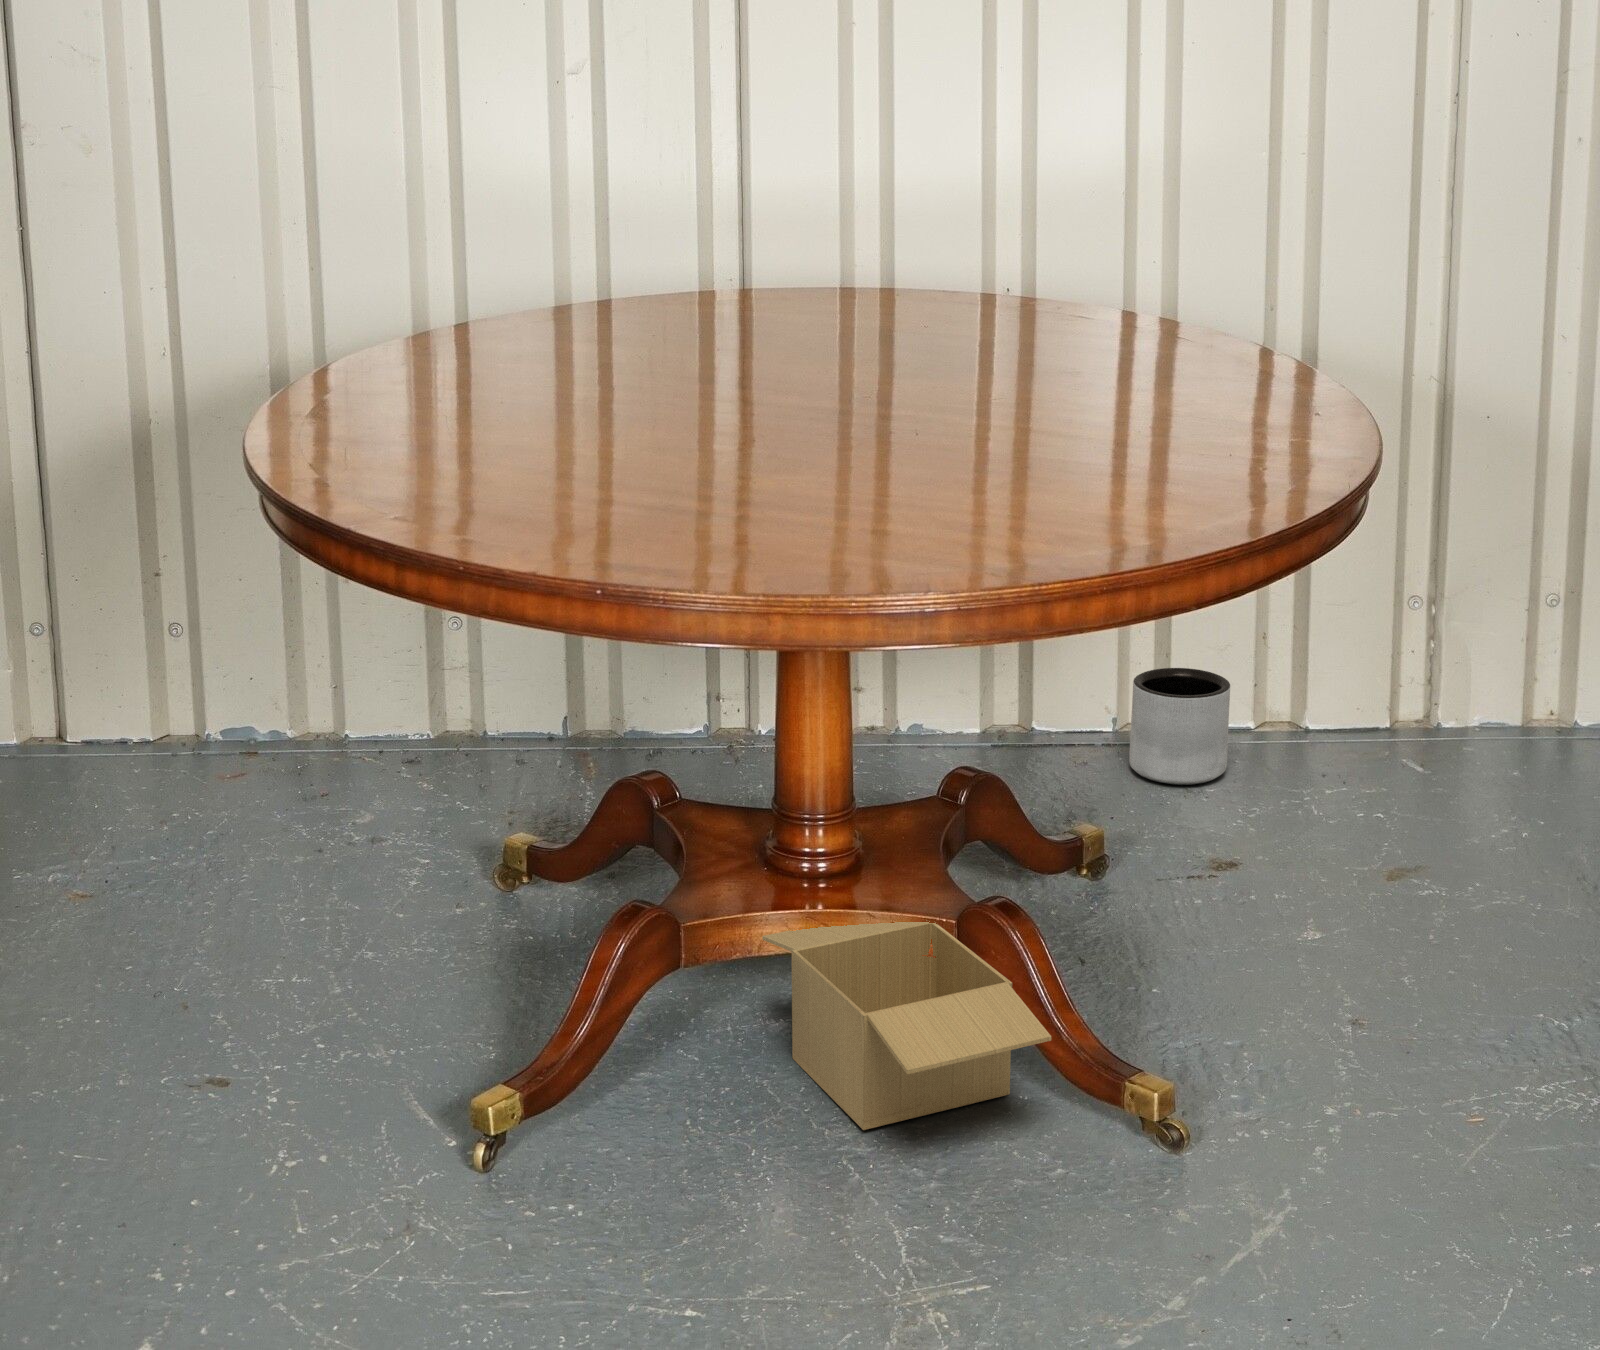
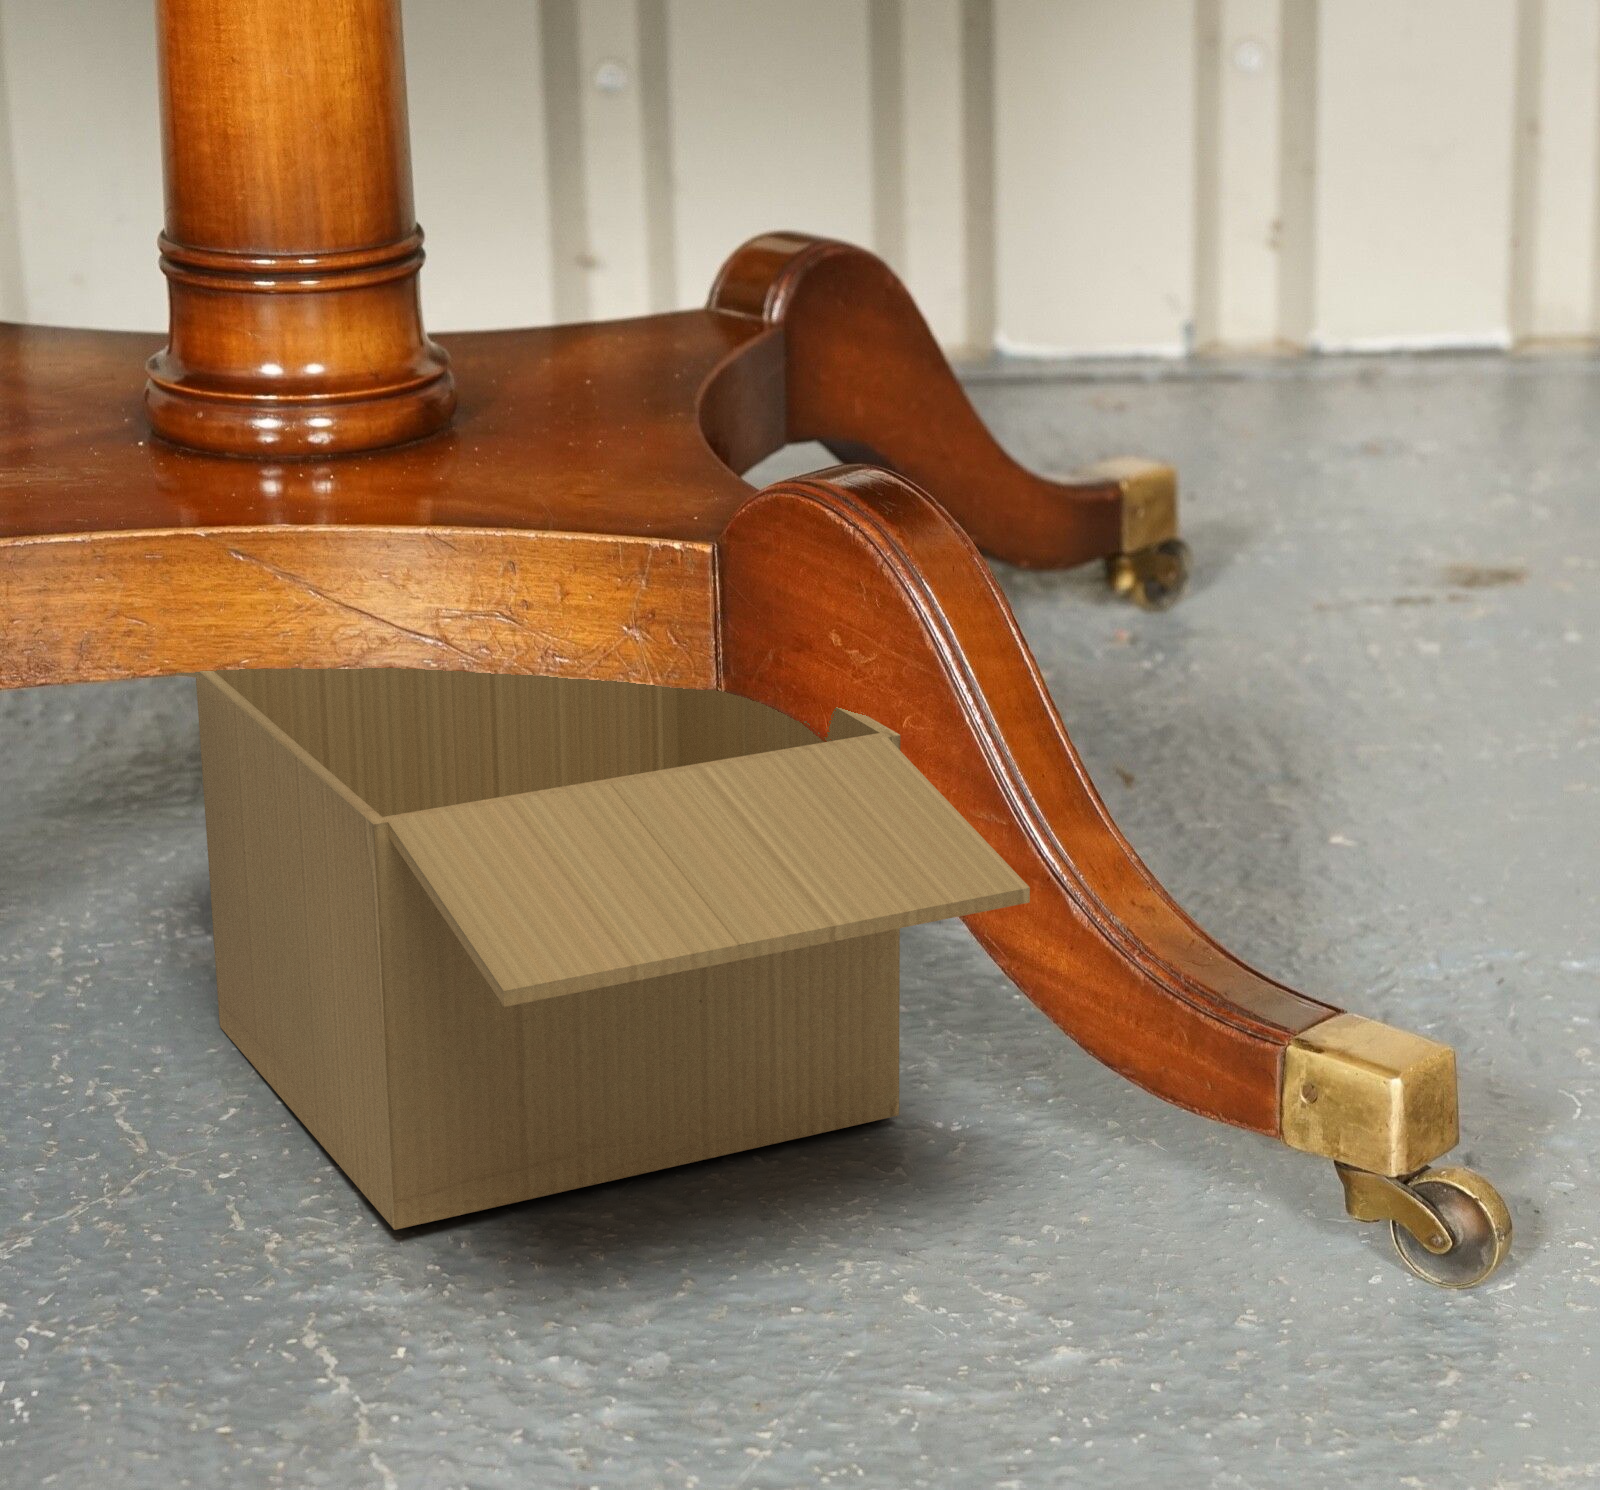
planter: present [1129,668,1230,785] -> none [1228,168,1476,433]

